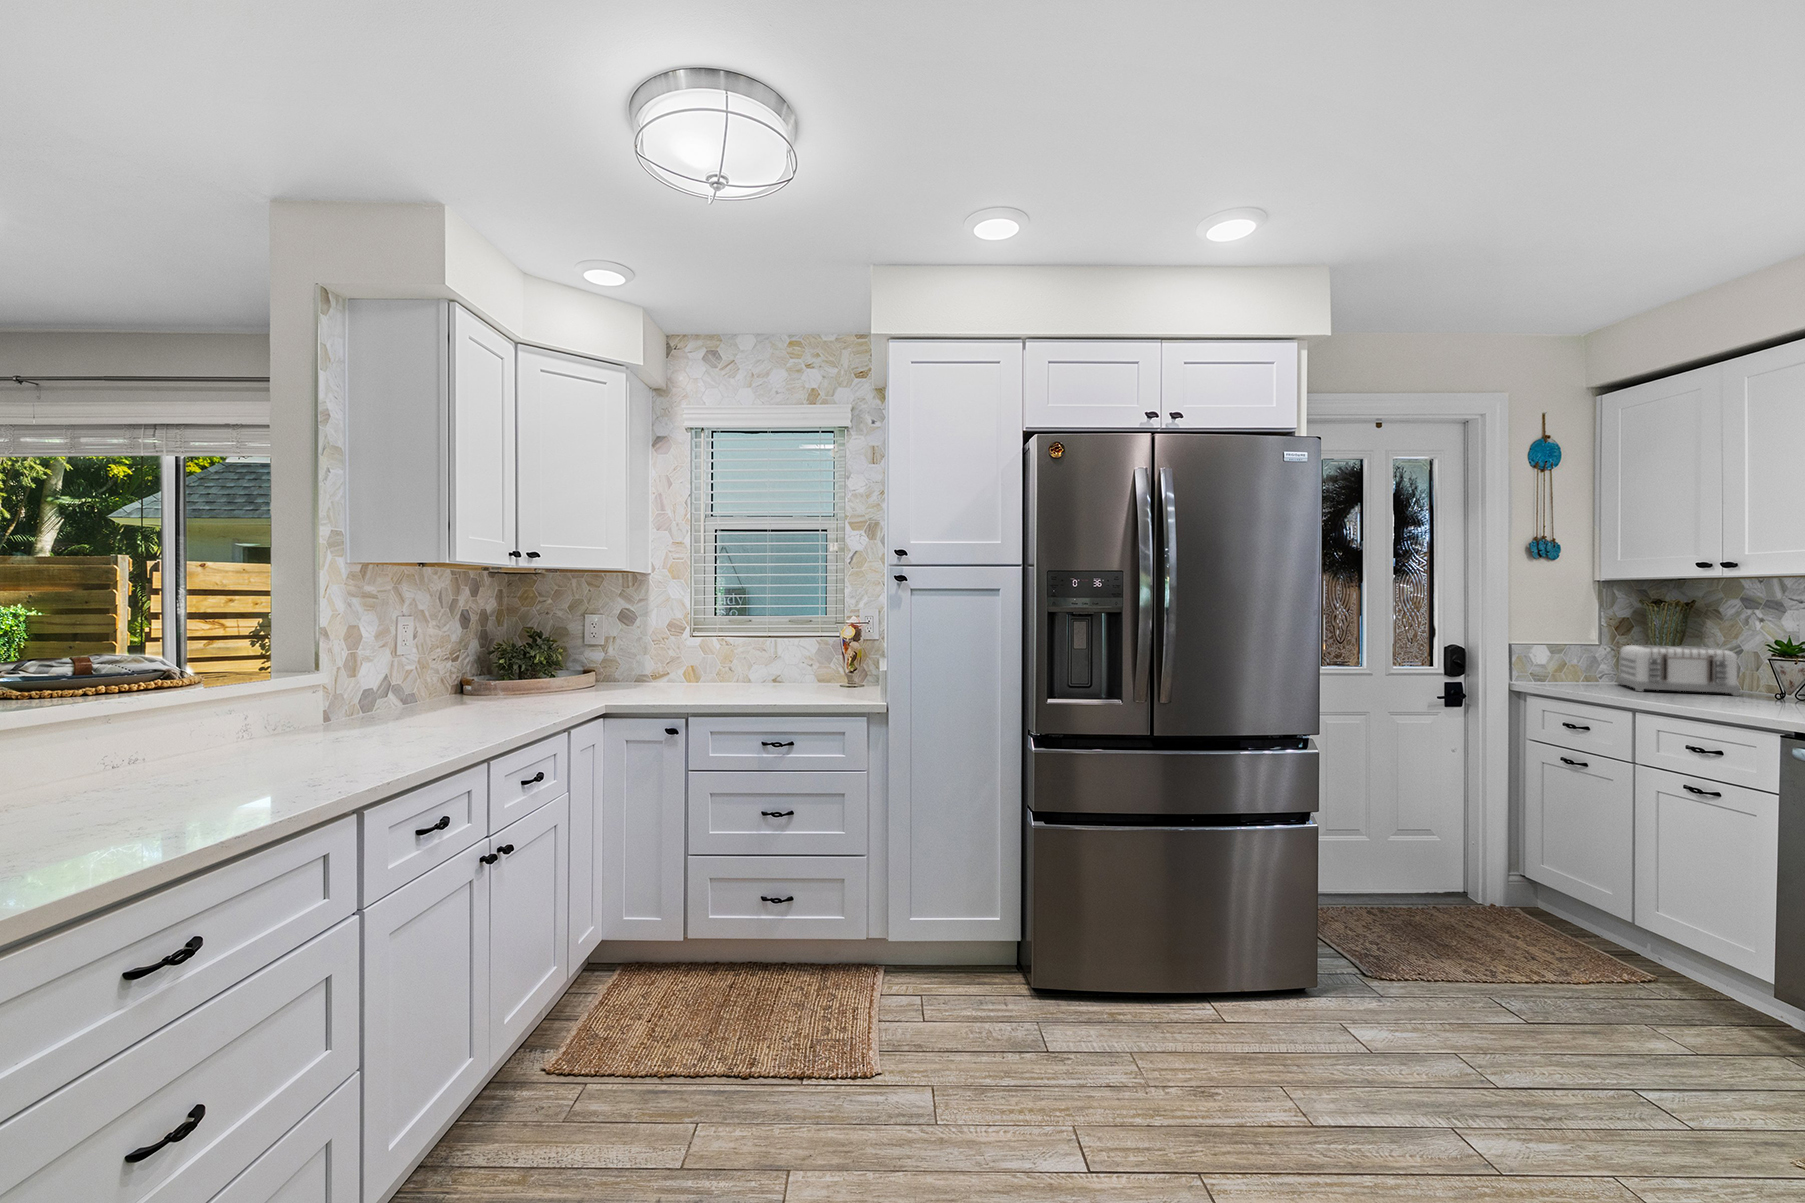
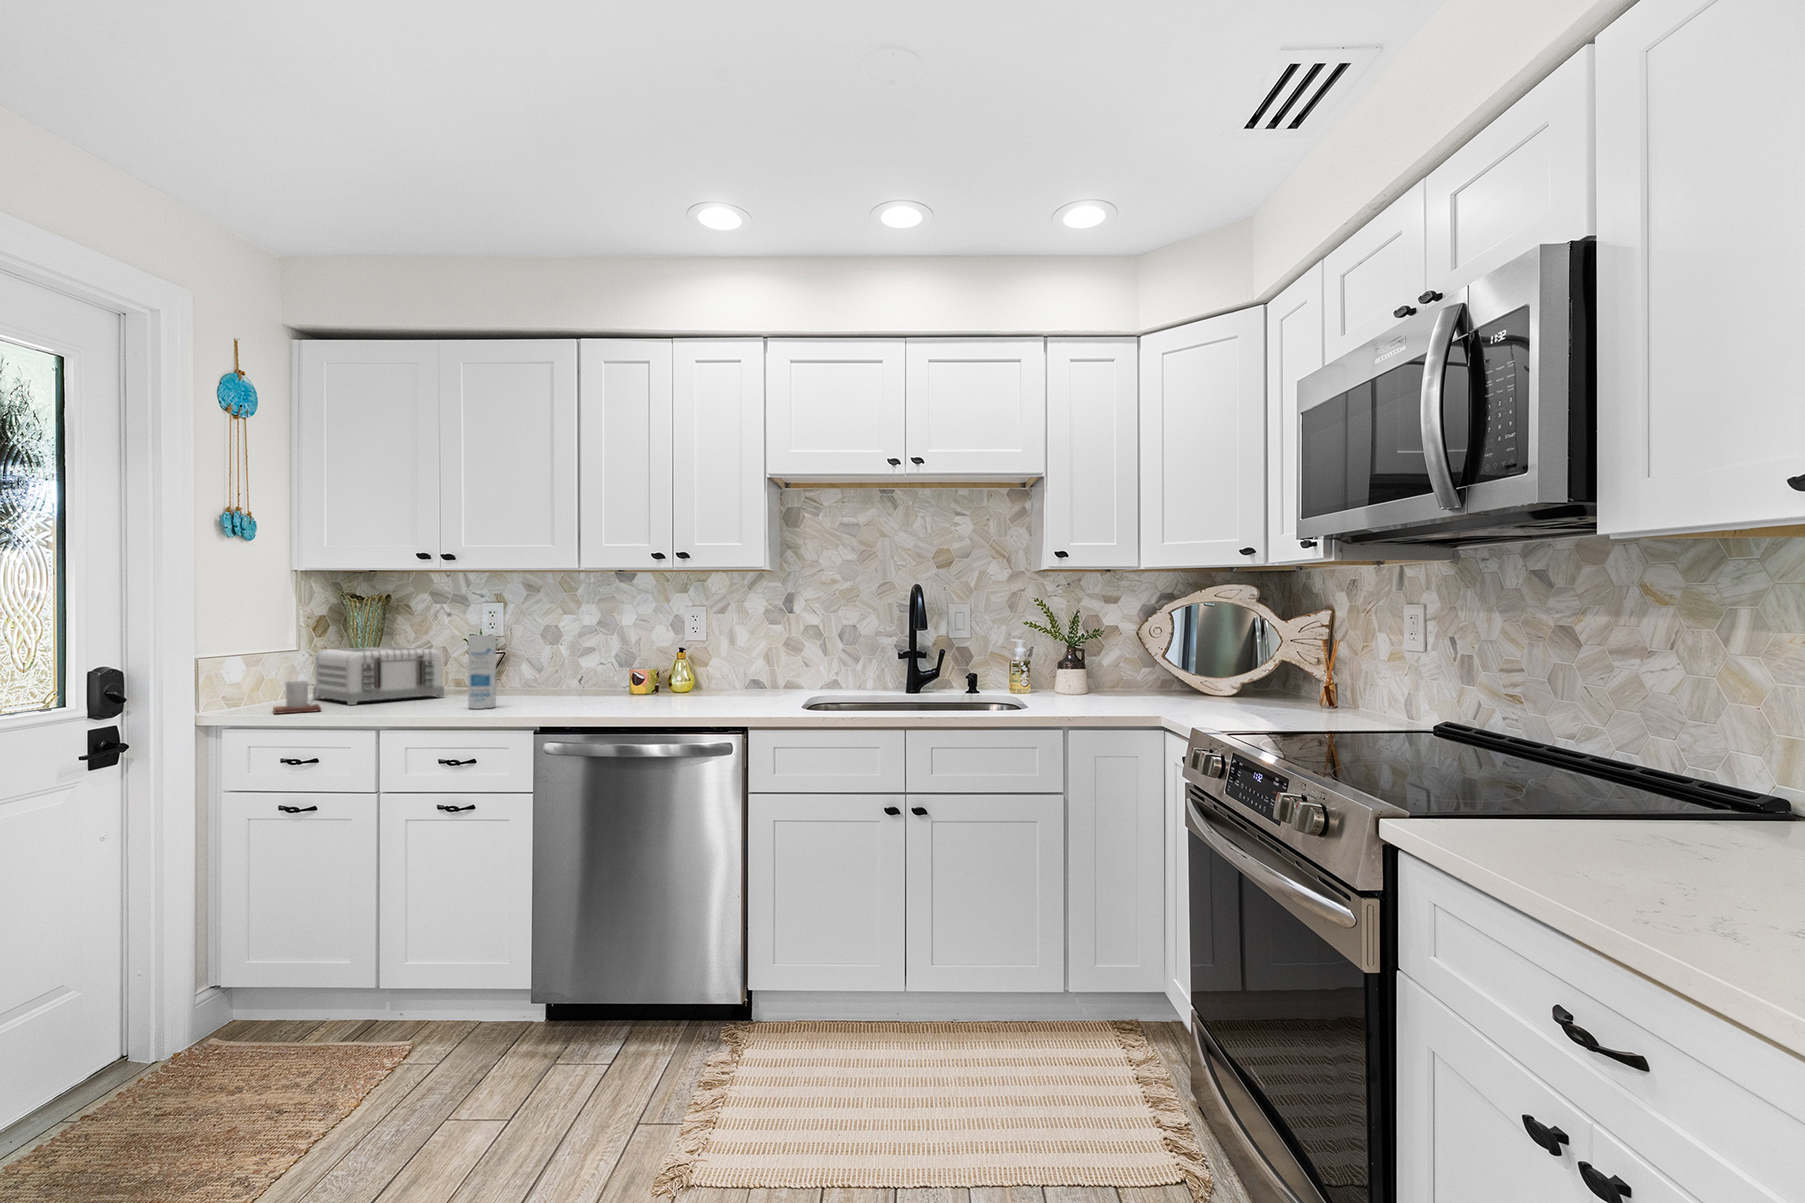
canister: none [1738,639,1772,707] -> present [468,635,496,709]
mug: none [1566,667,1608,692] -> present [273,681,321,714]

